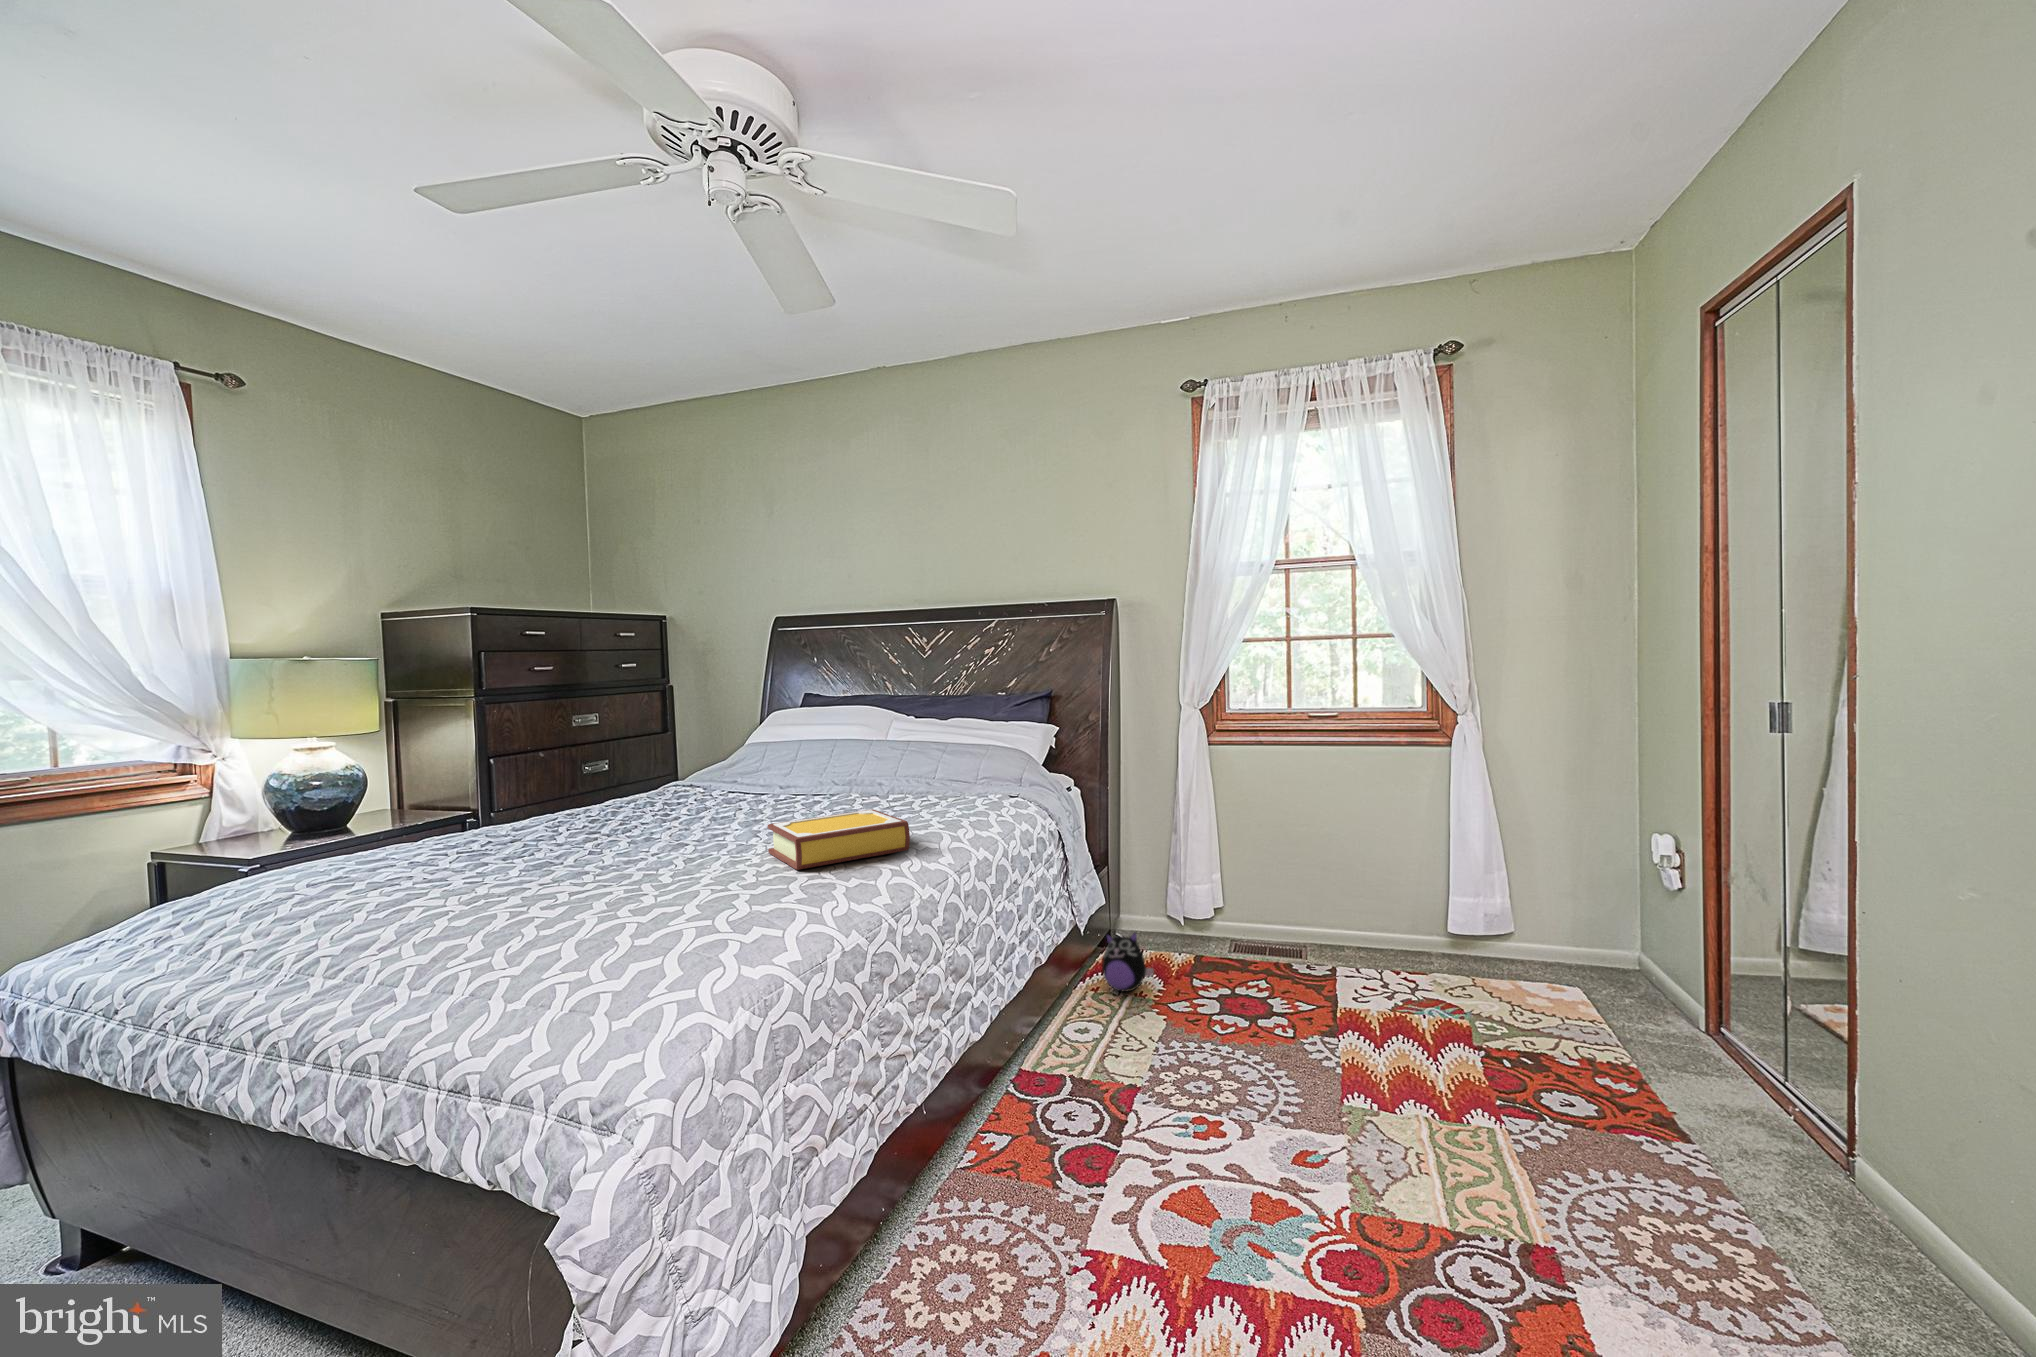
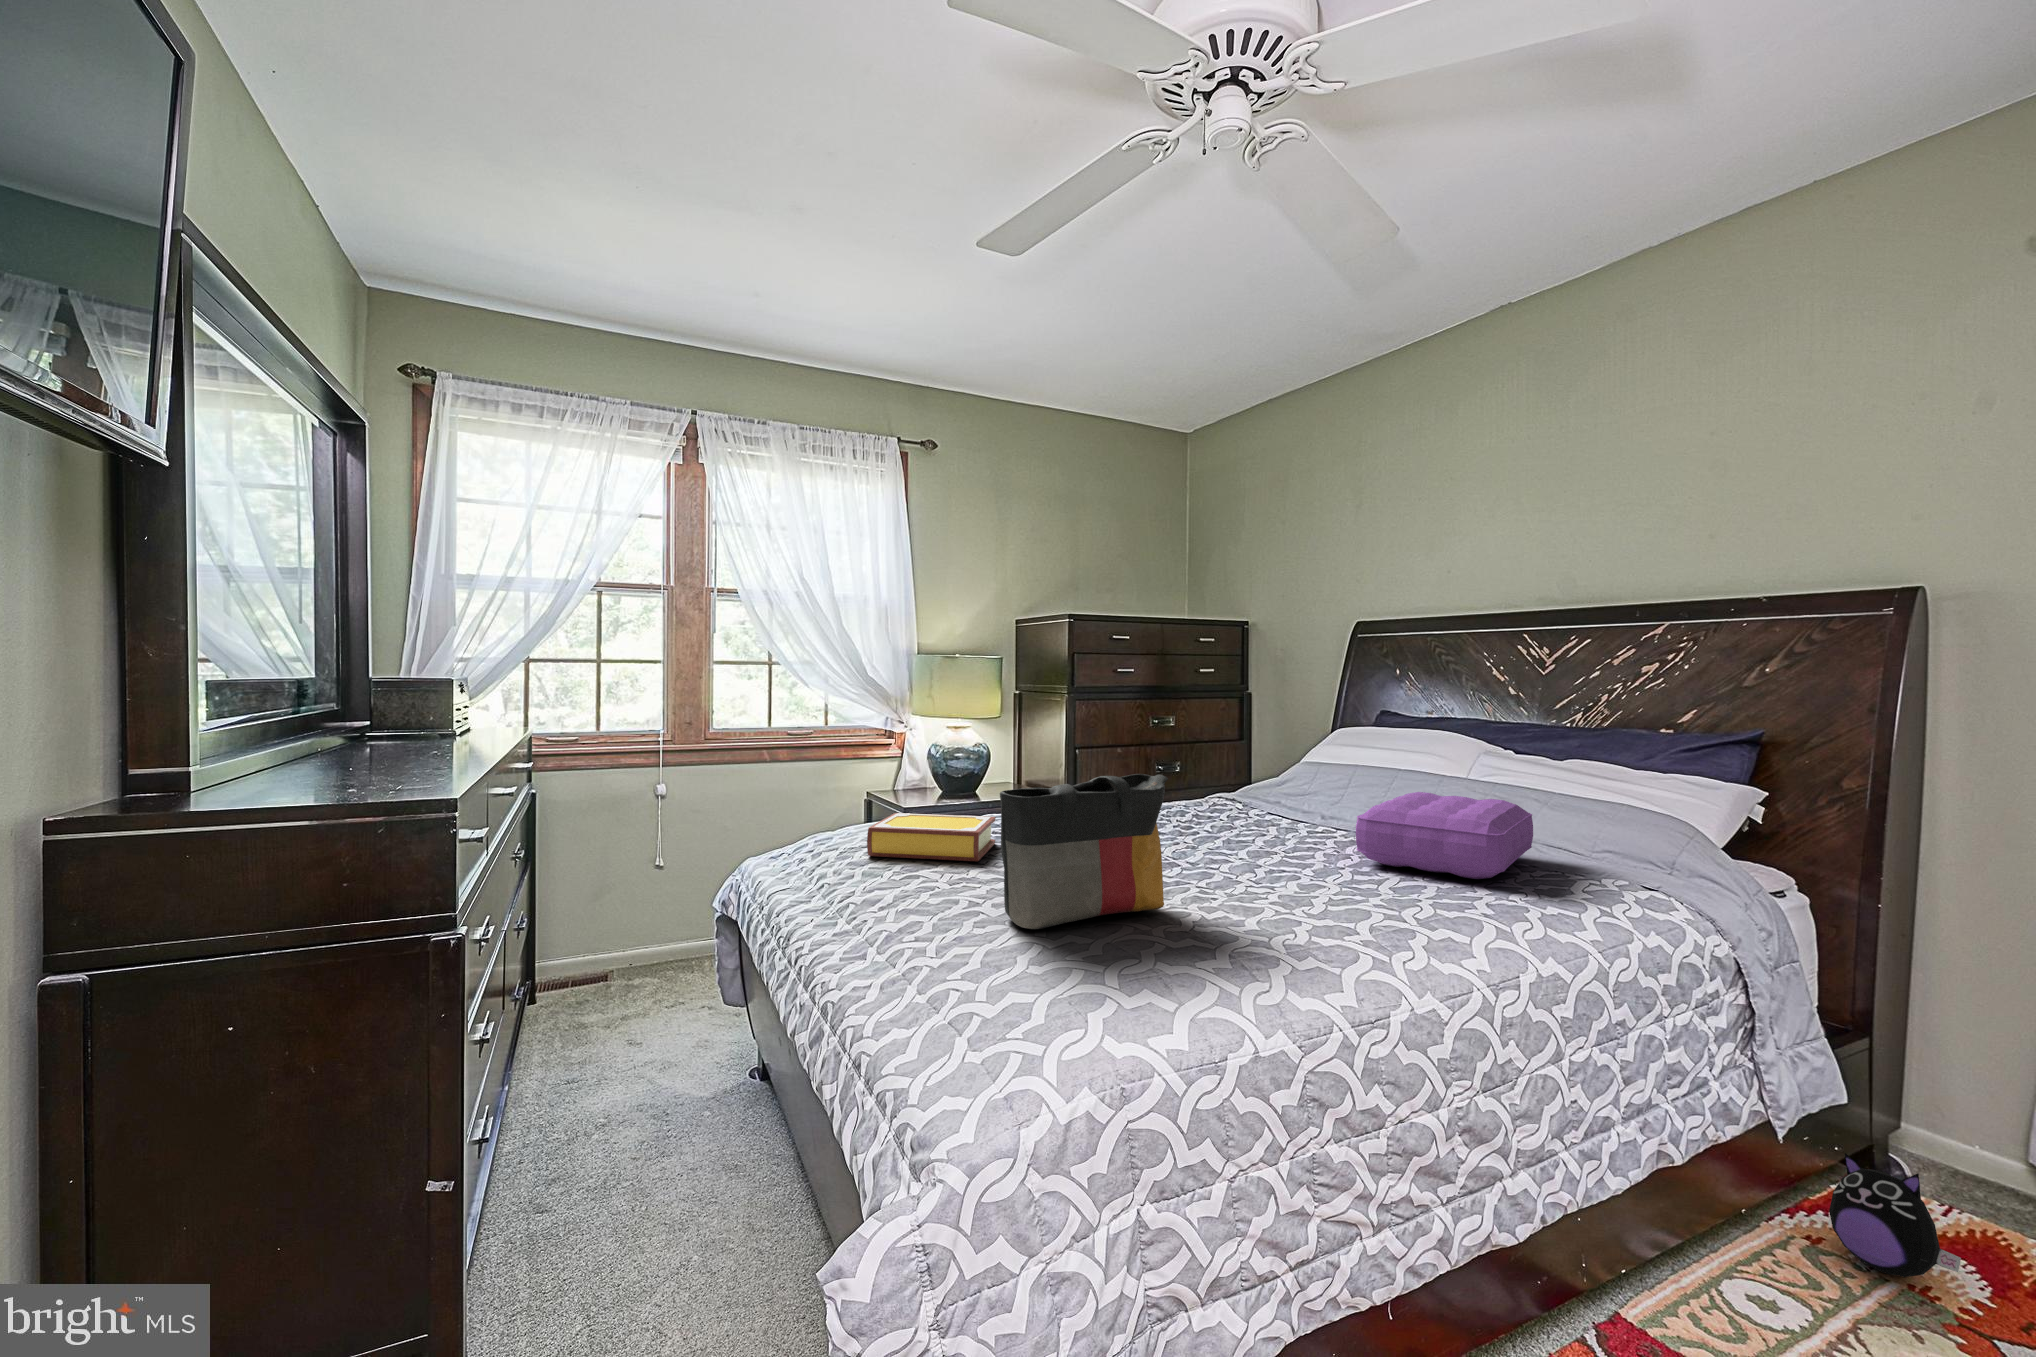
pillow: none [830,751,943,812] -> present [1356,792,1533,879]
tote bag: none [554,757,713,919] -> present [1000,774,1168,929]
book: present [768,809,910,870] -> present [867,813,995,861]

